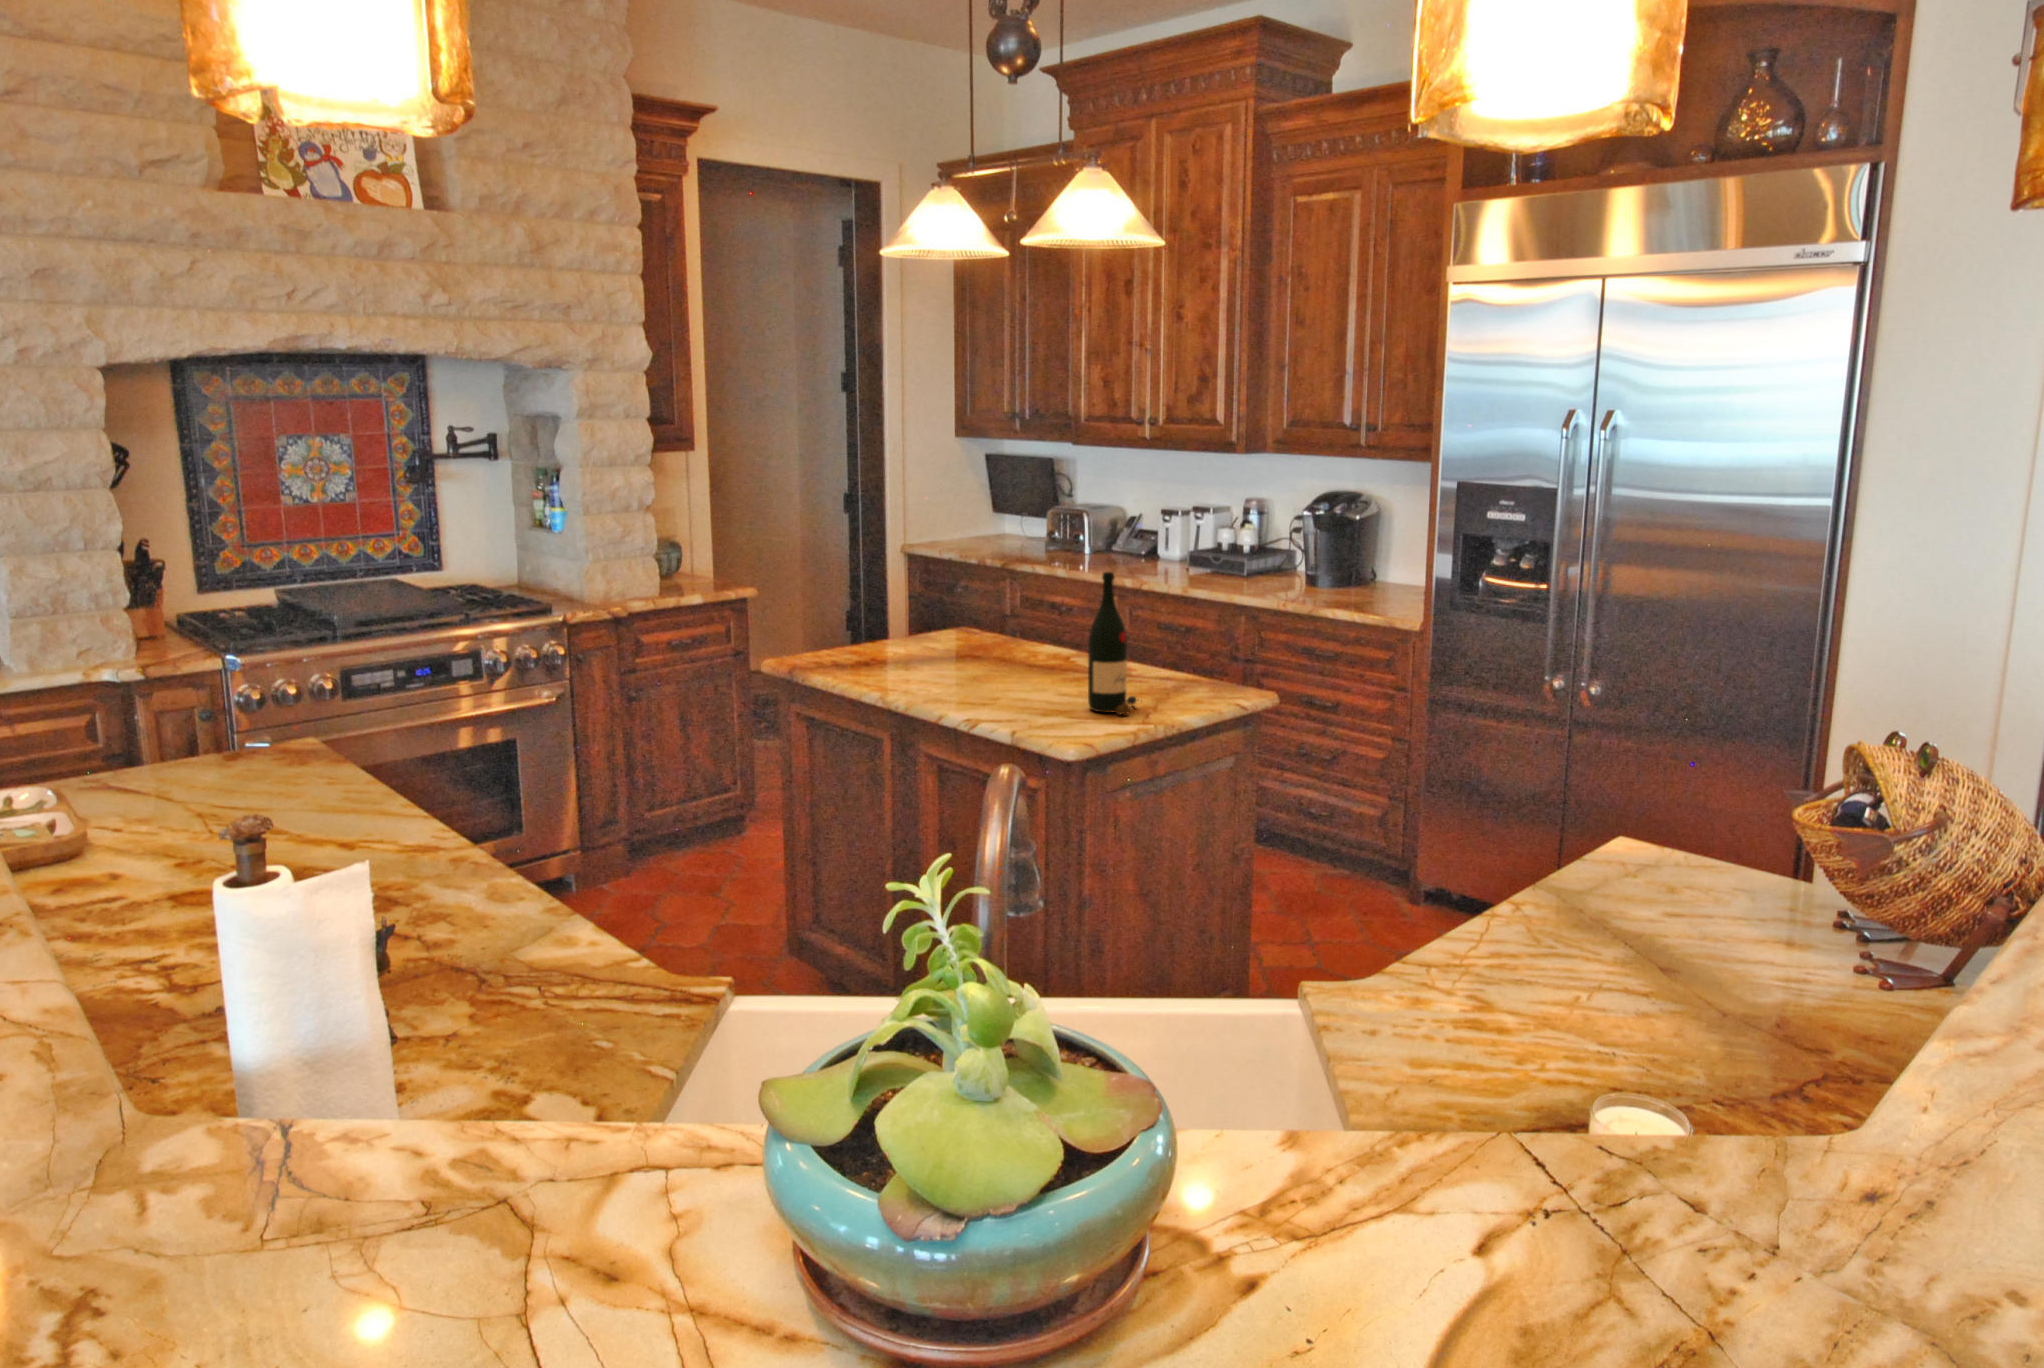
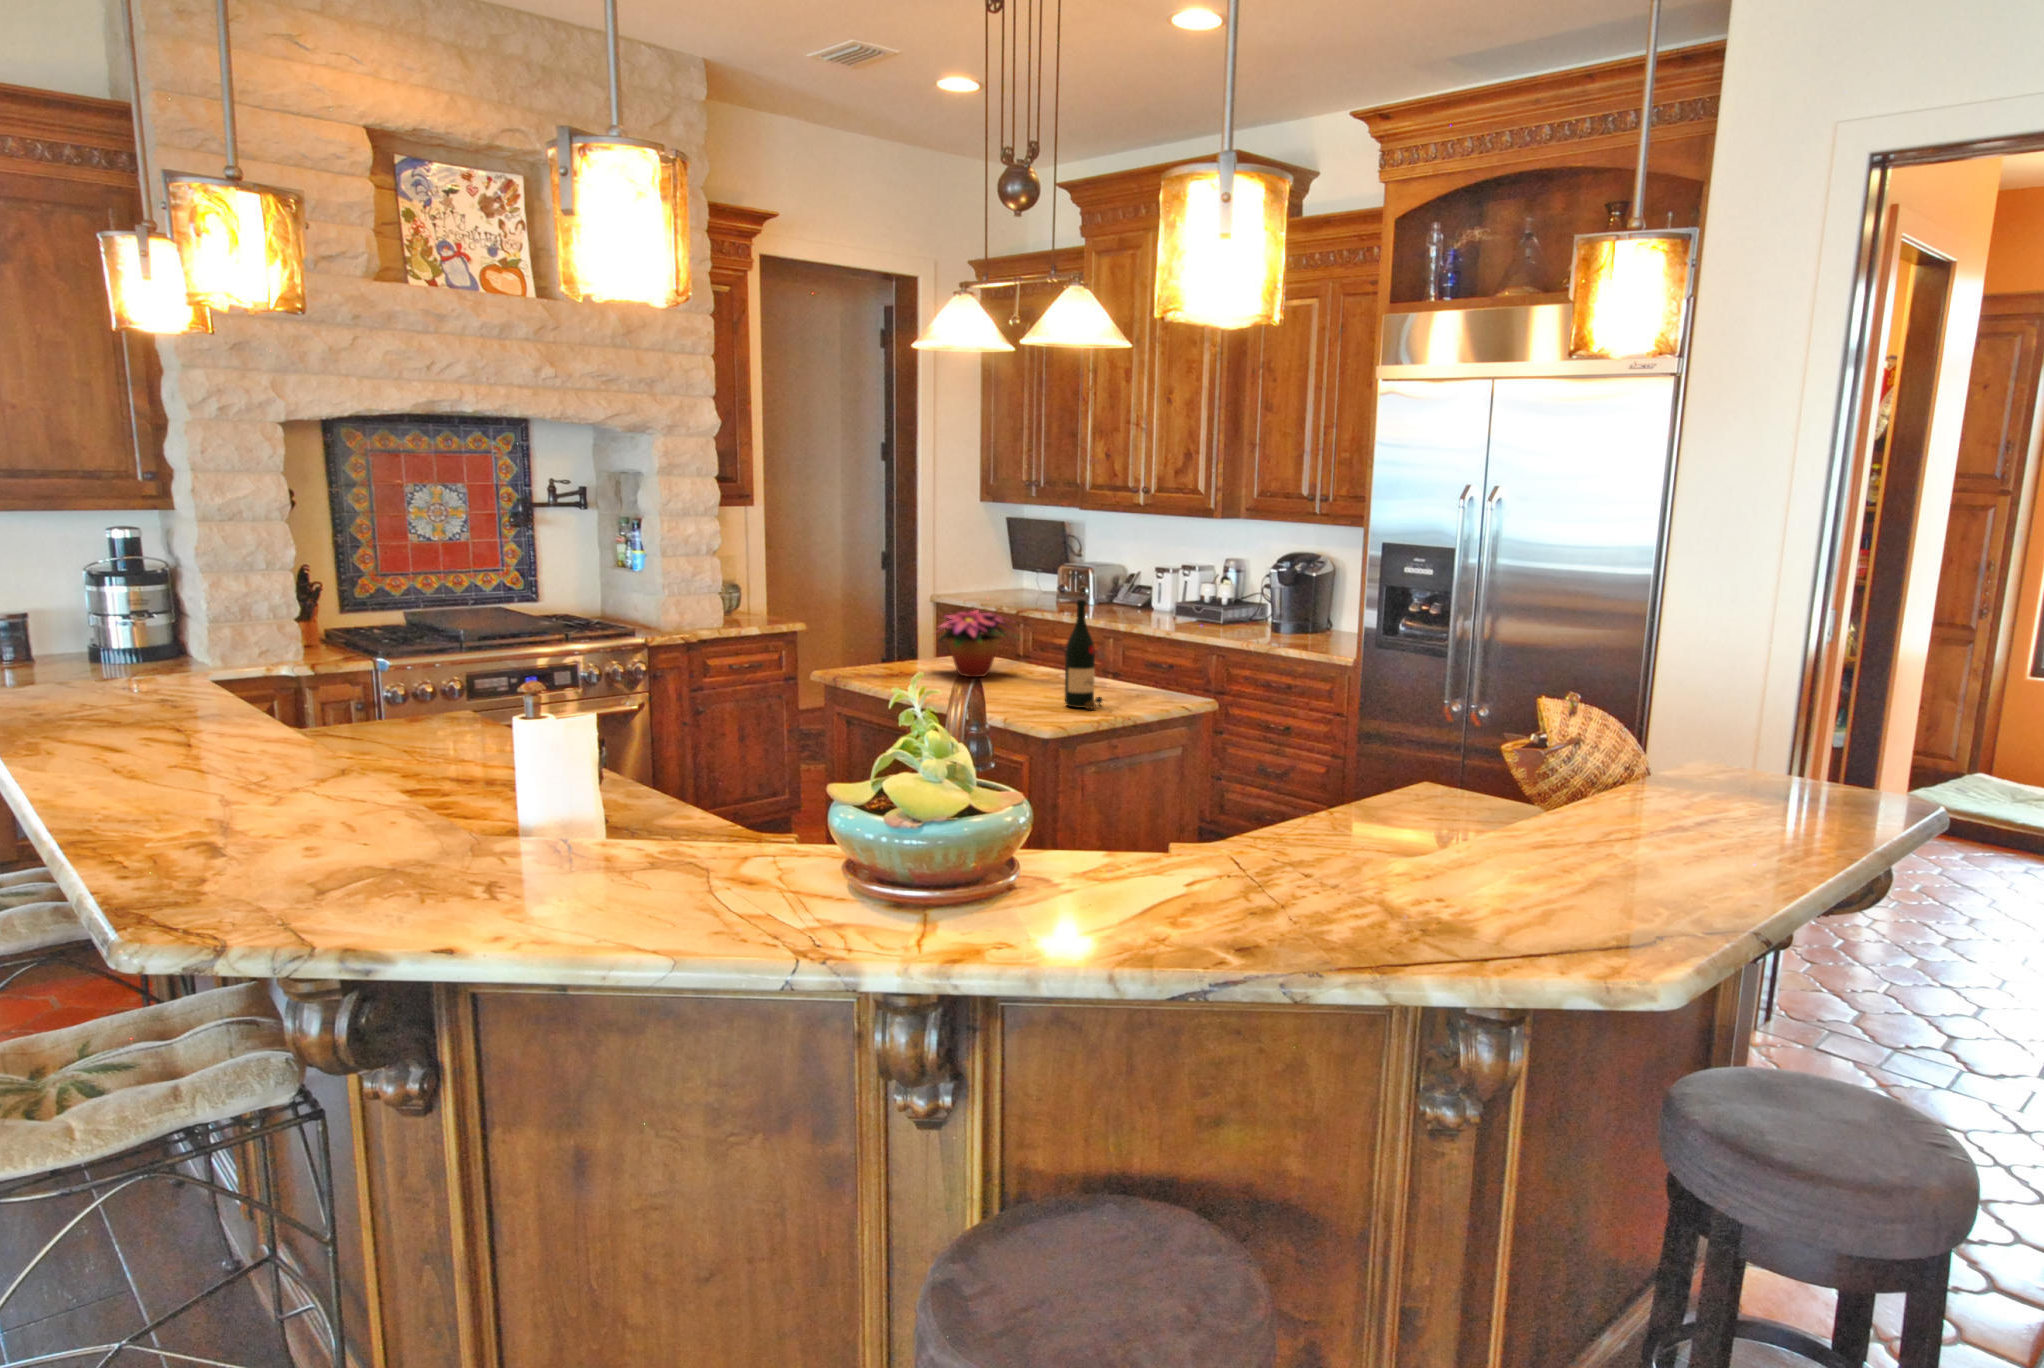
flower arrangement: none [902,579,1029,666] -> present [937,610,1014,677]

